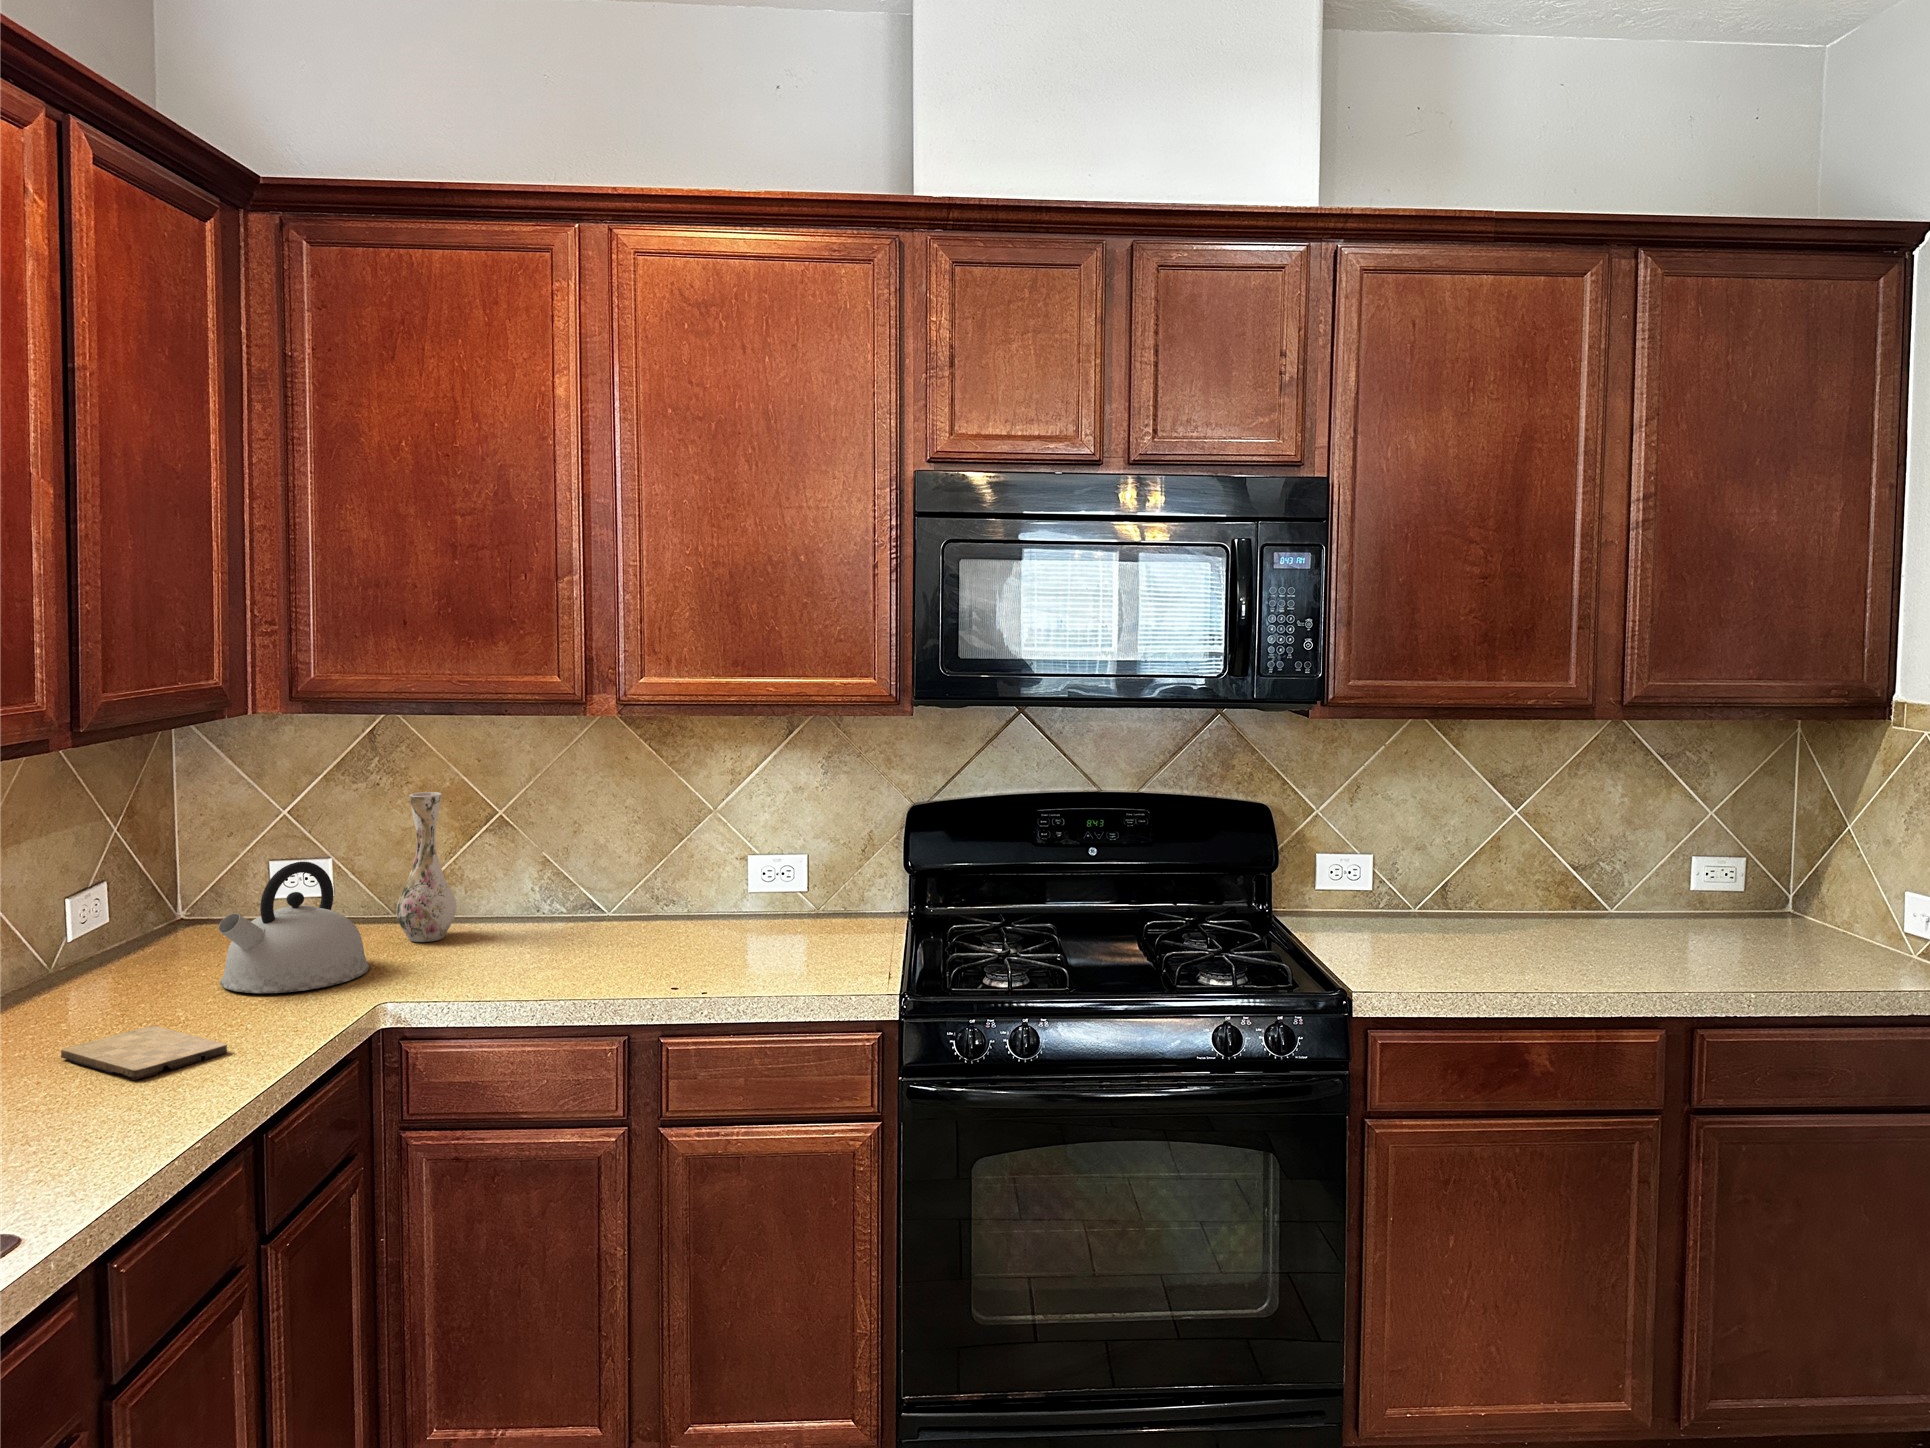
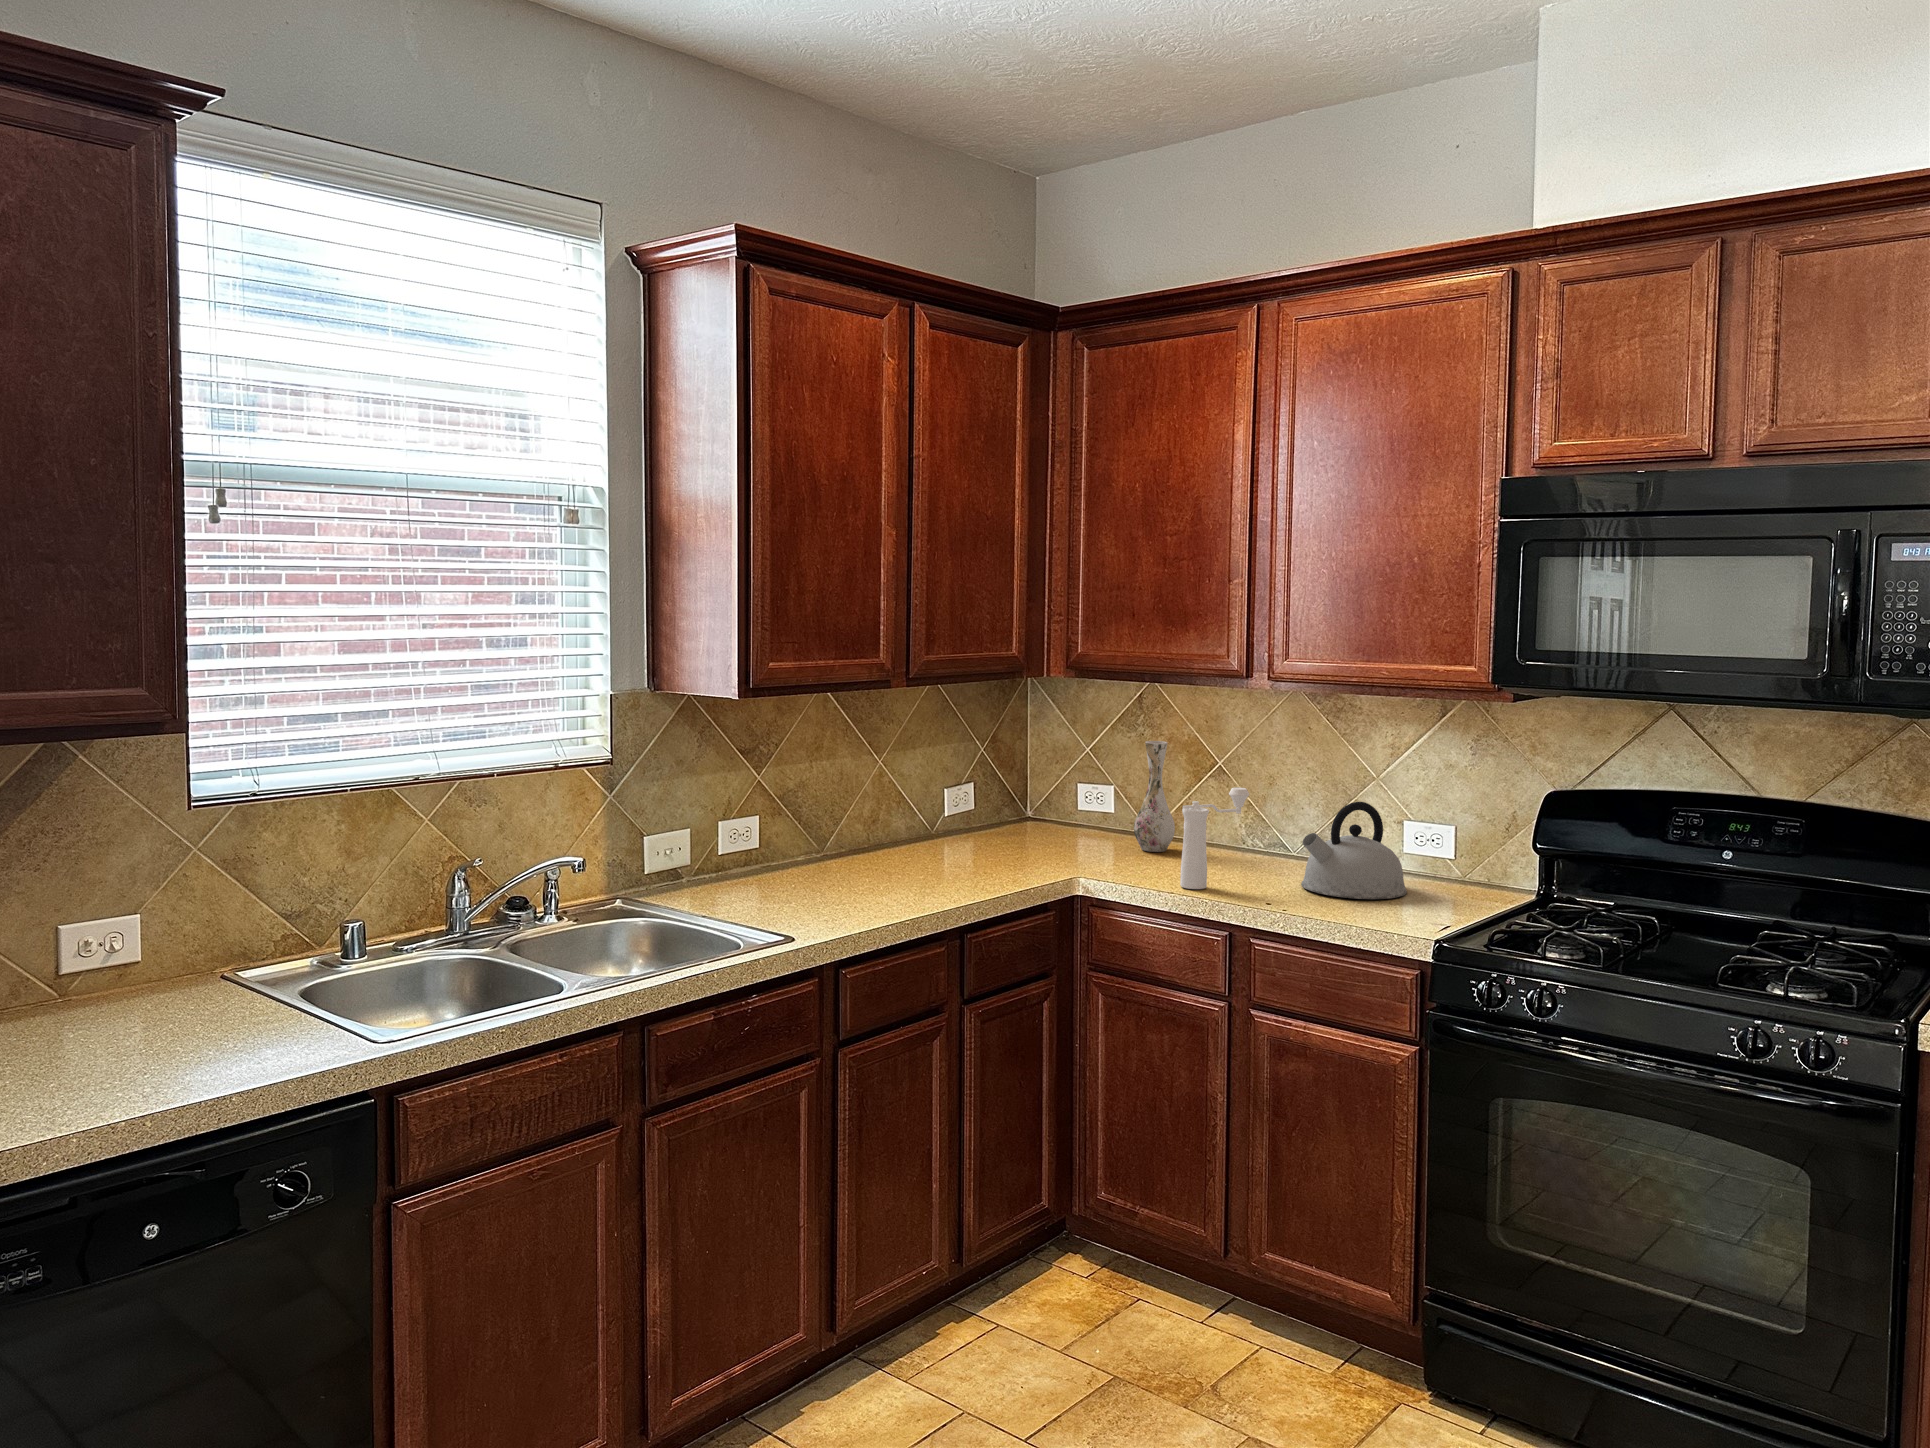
pepper mill: none [522,844,601,989] -> present [1180,787,1249,889]
kettle: present [219,862,369,993] -> present [1301,802,1407,899]
cutting board: present [61,1026,227,1080] -> none [907,866,984,889]

